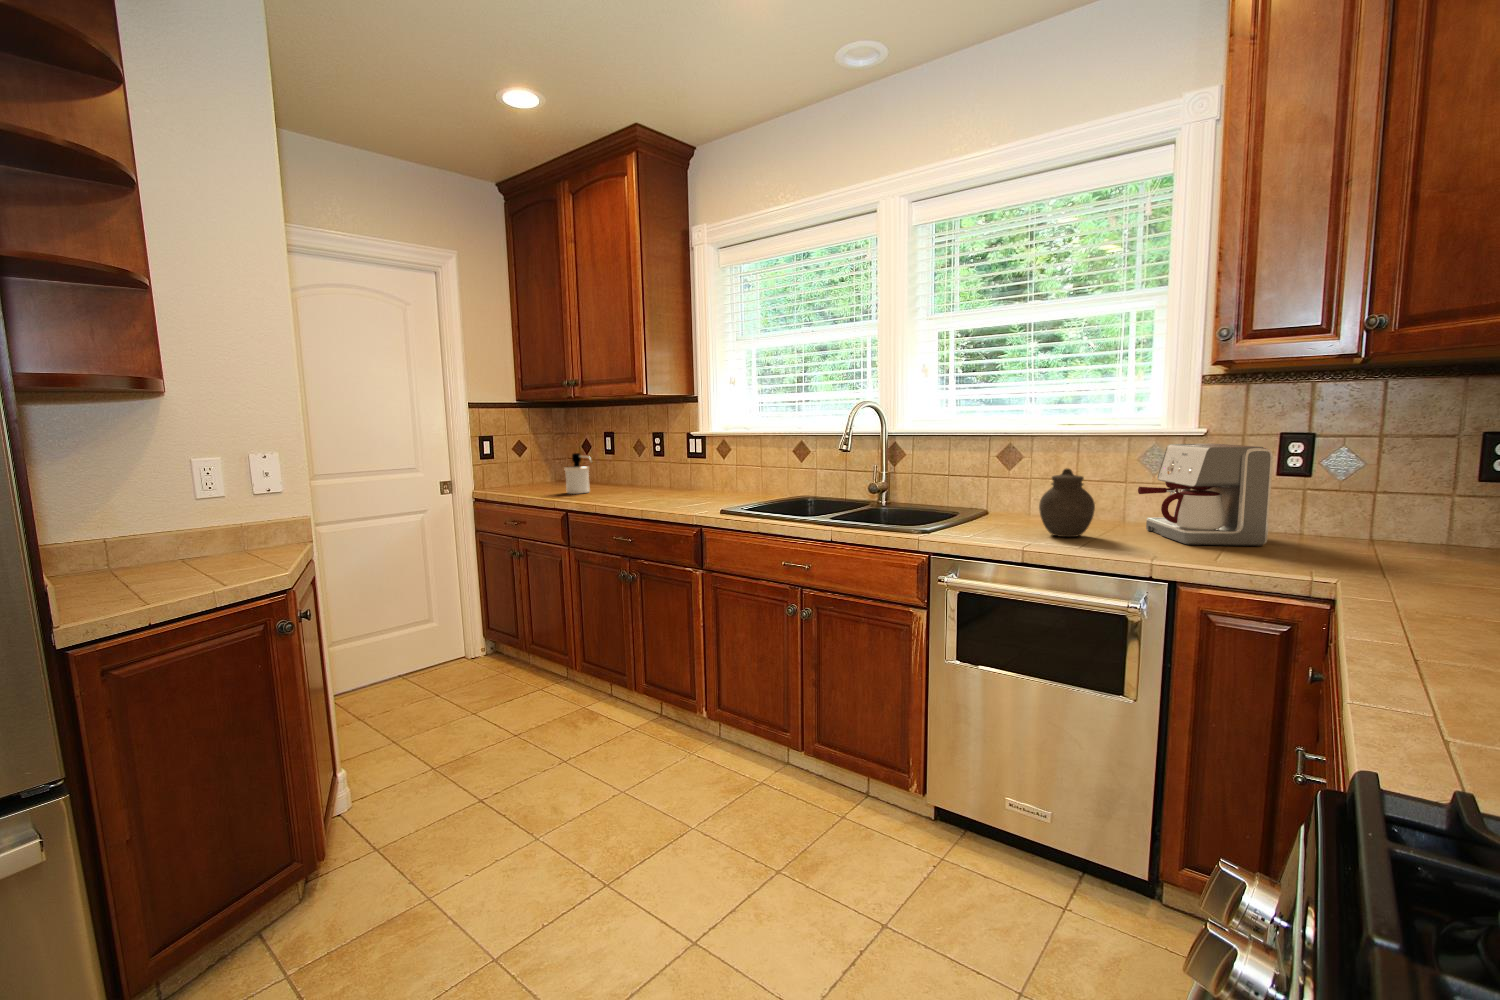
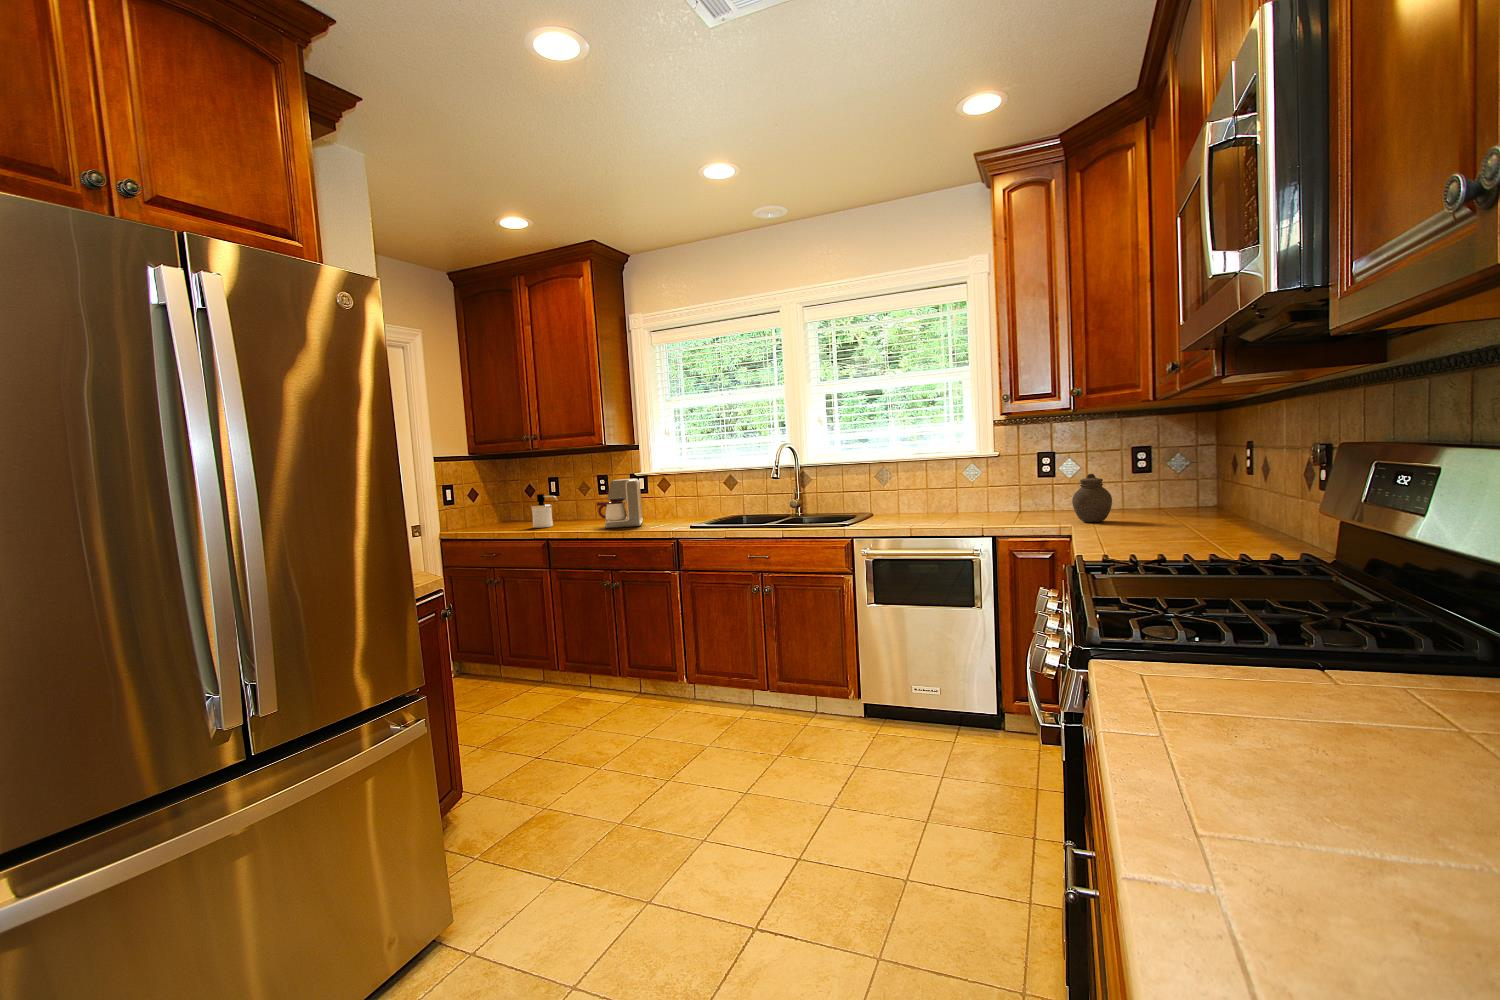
coffee maker: present [1138,443,1273,546] -> present [597,479,642,528]
jar: present [1039,468,1095,537] -> present [1072,474,1112,522]

